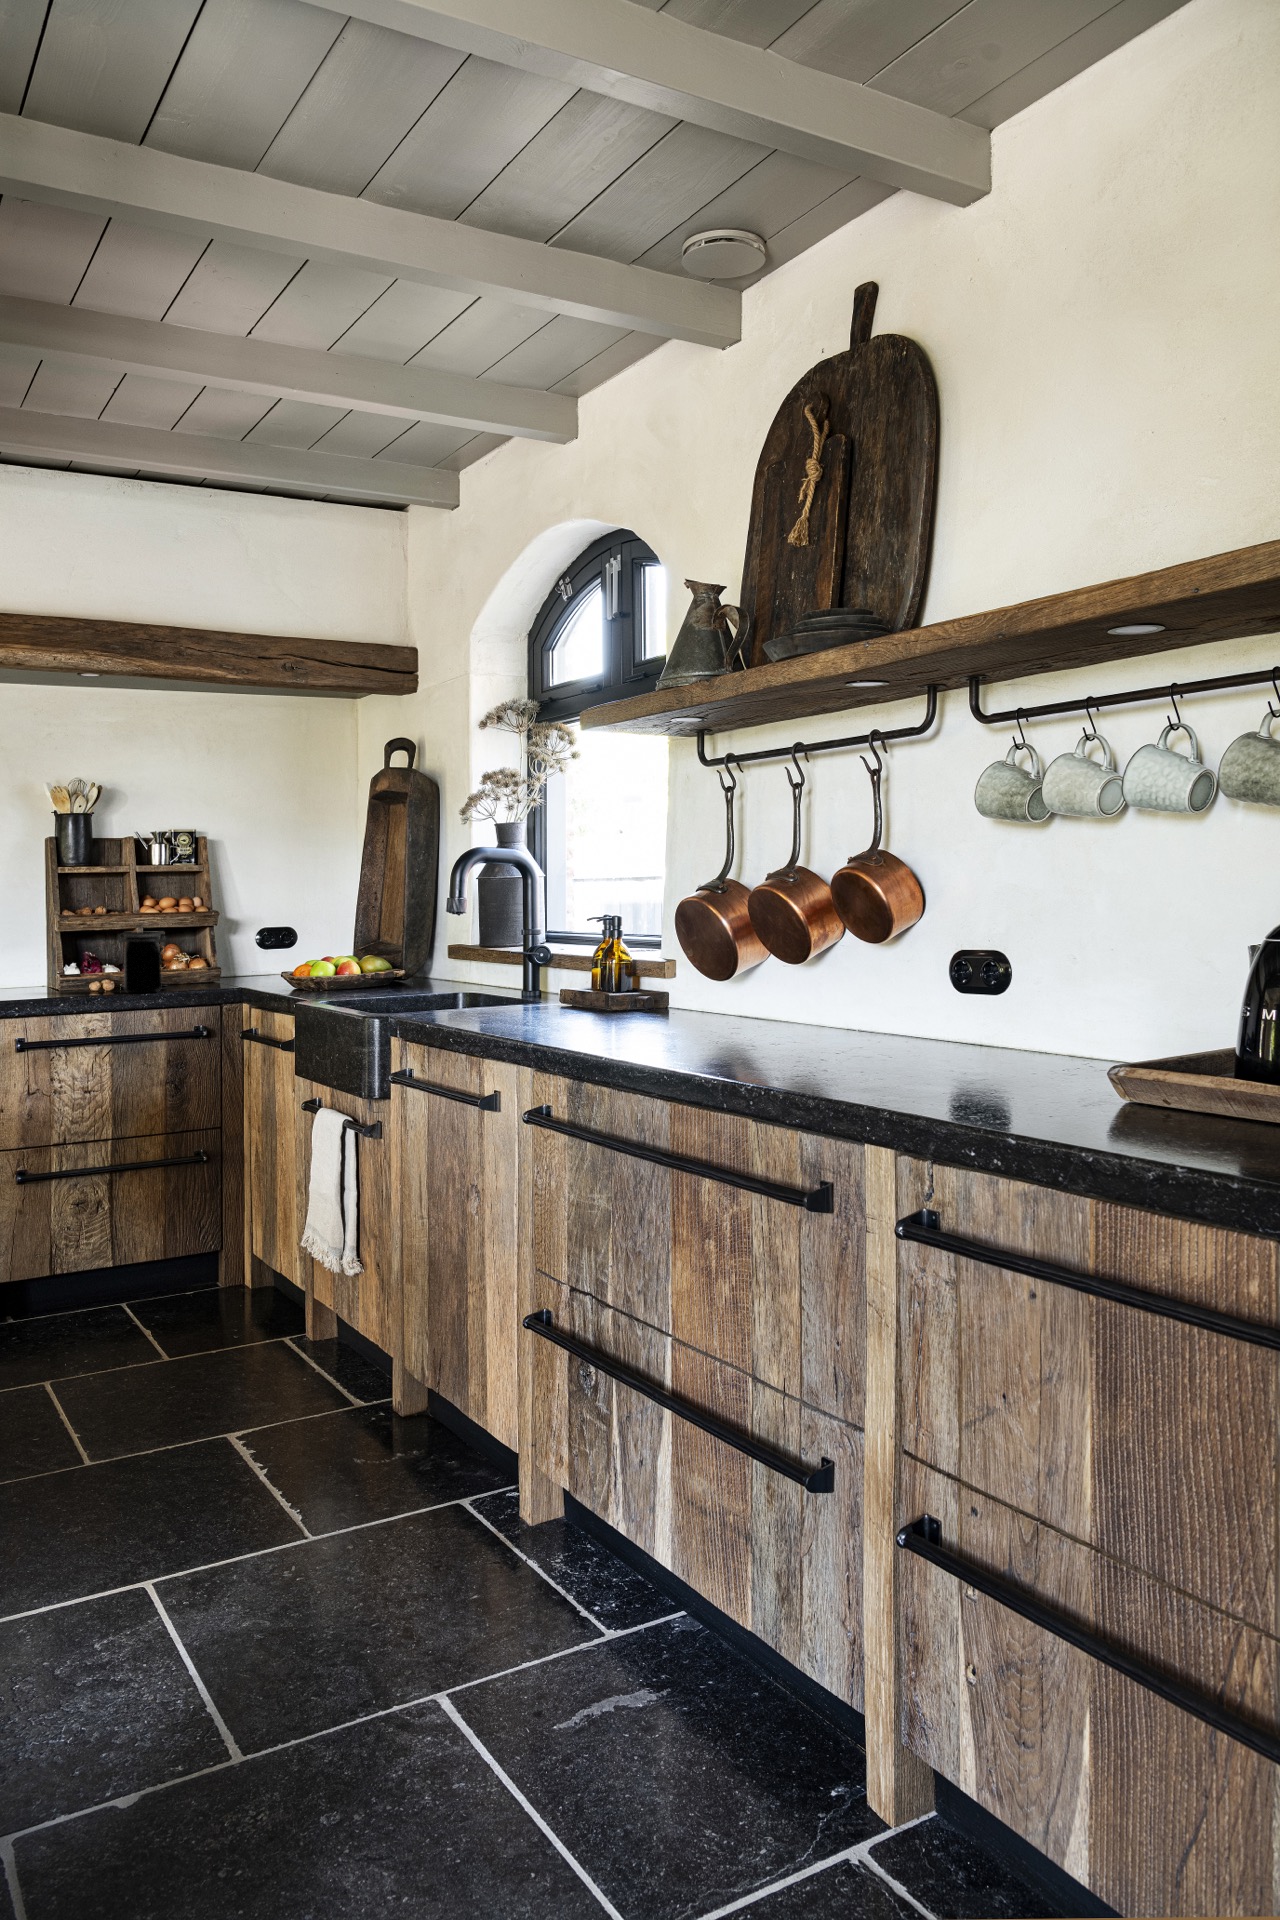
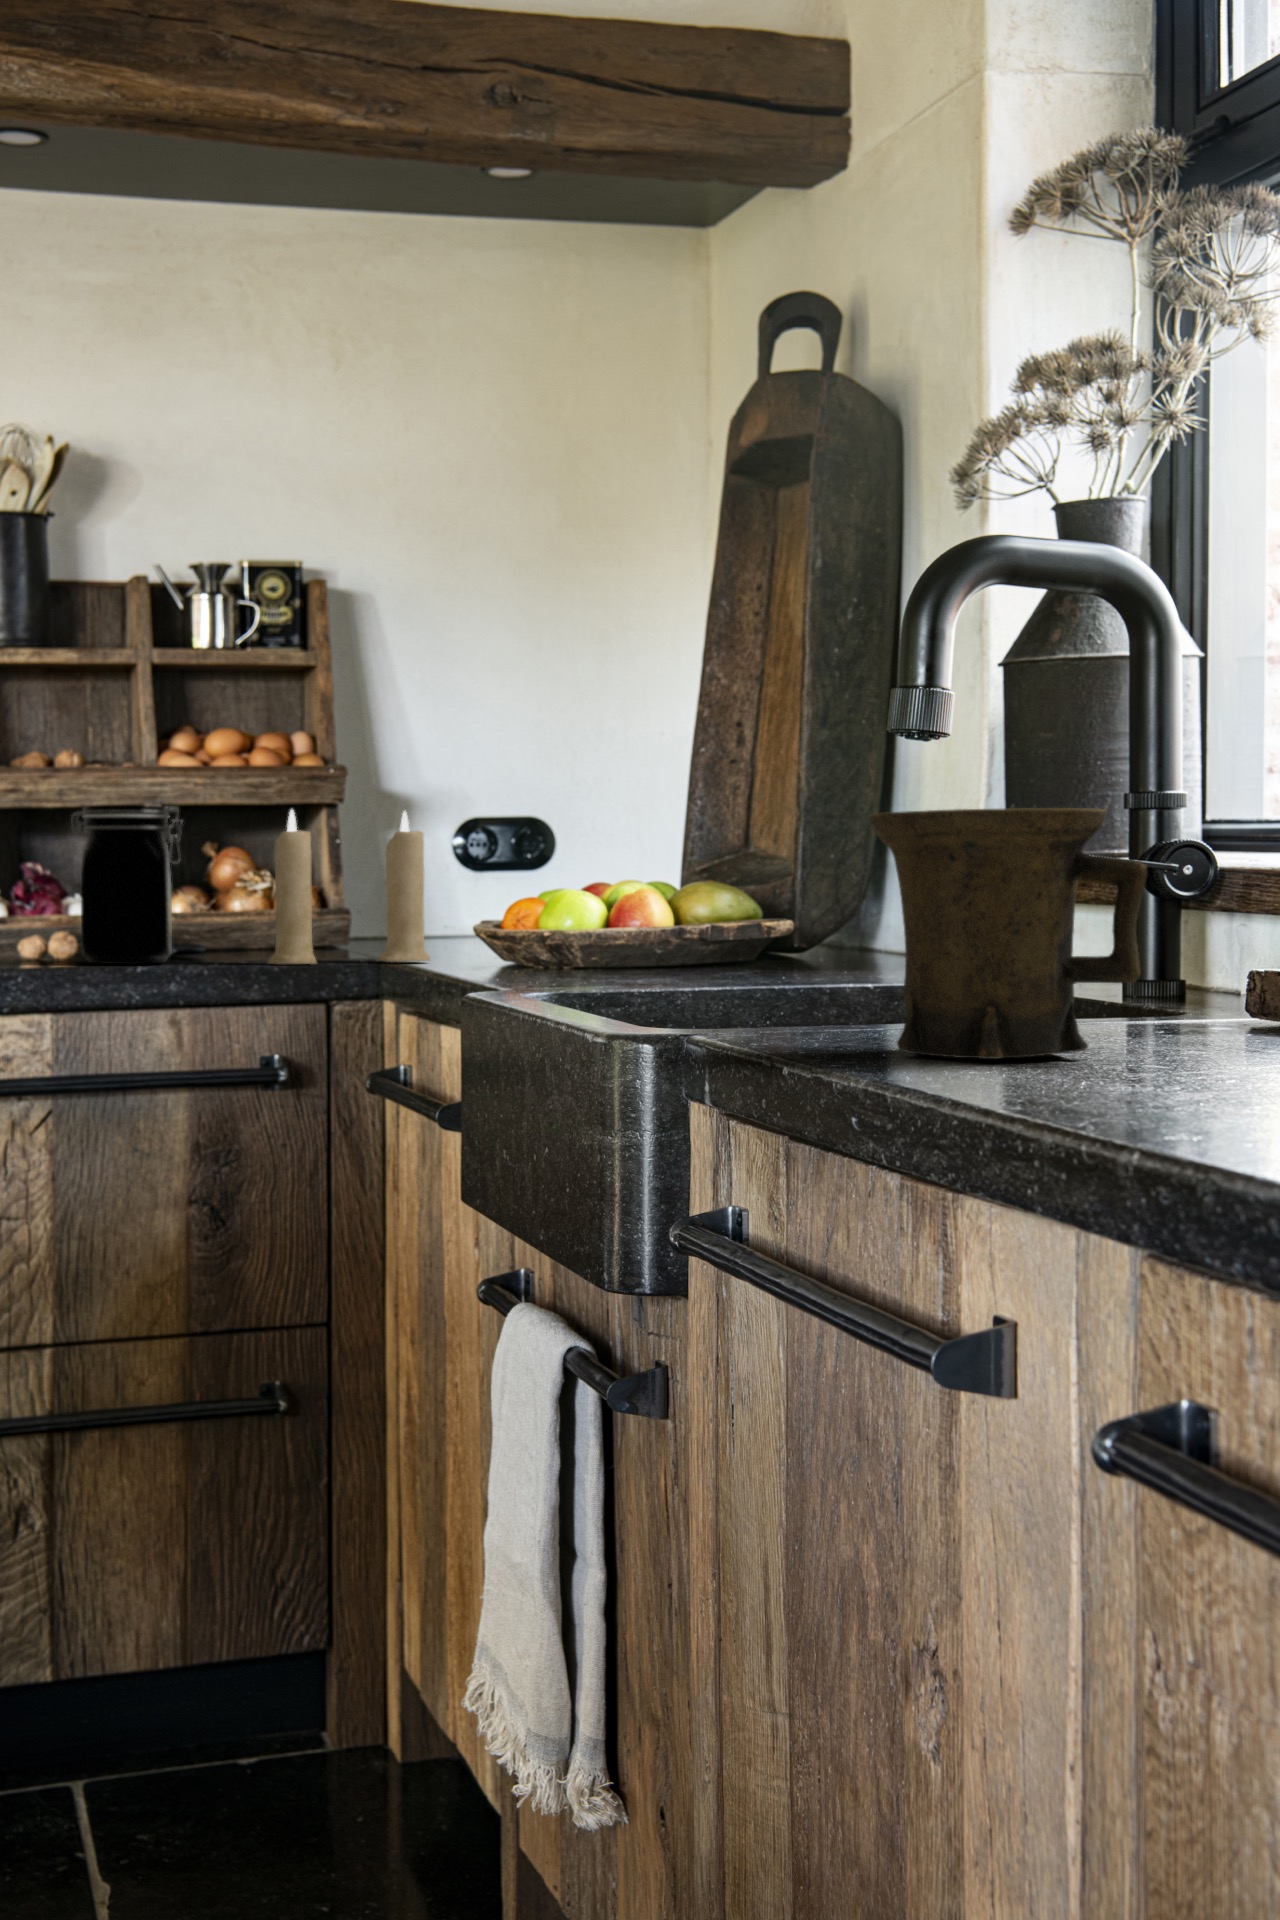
candle: none [200,930,265,992] -> present [267,810,430,964]
mug: none [444,951,519,1020] -> present [868,808,1147,1059]

